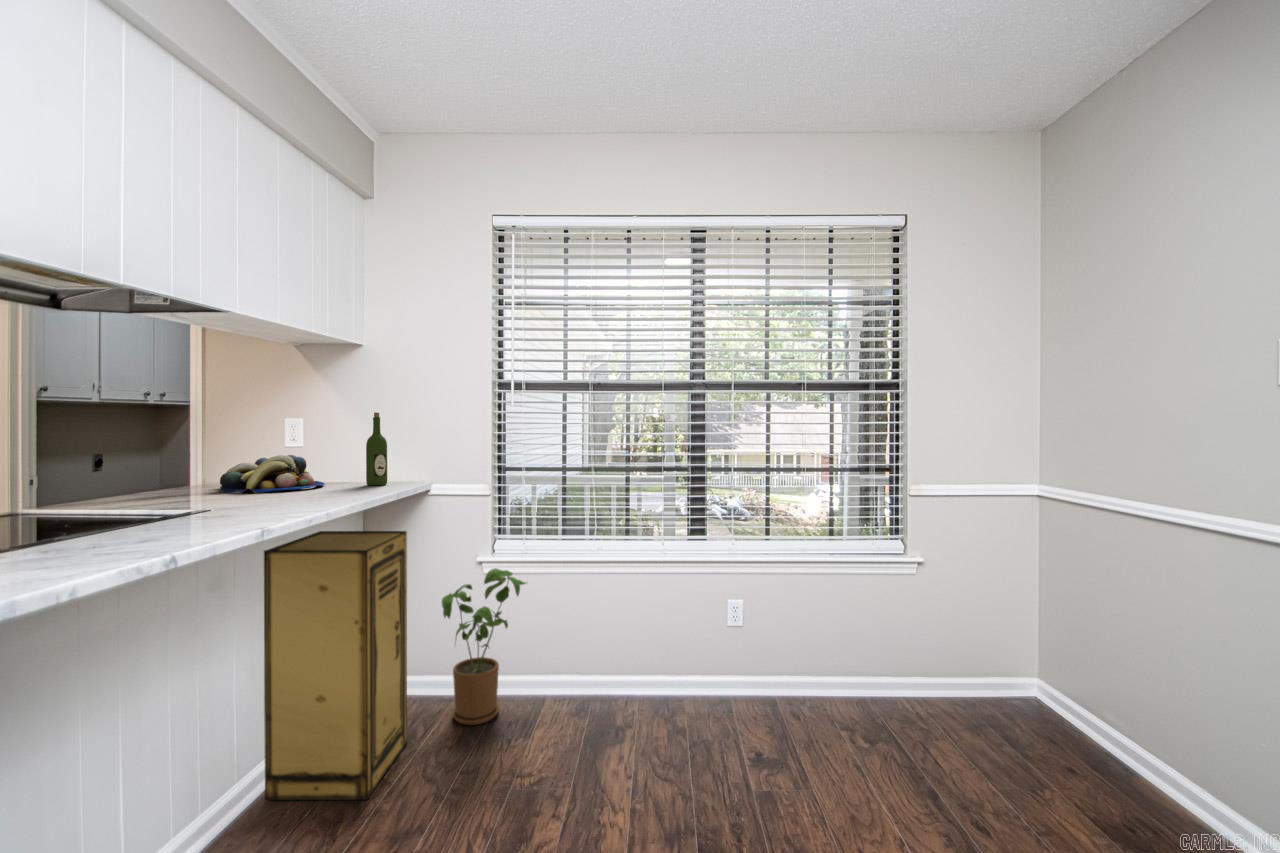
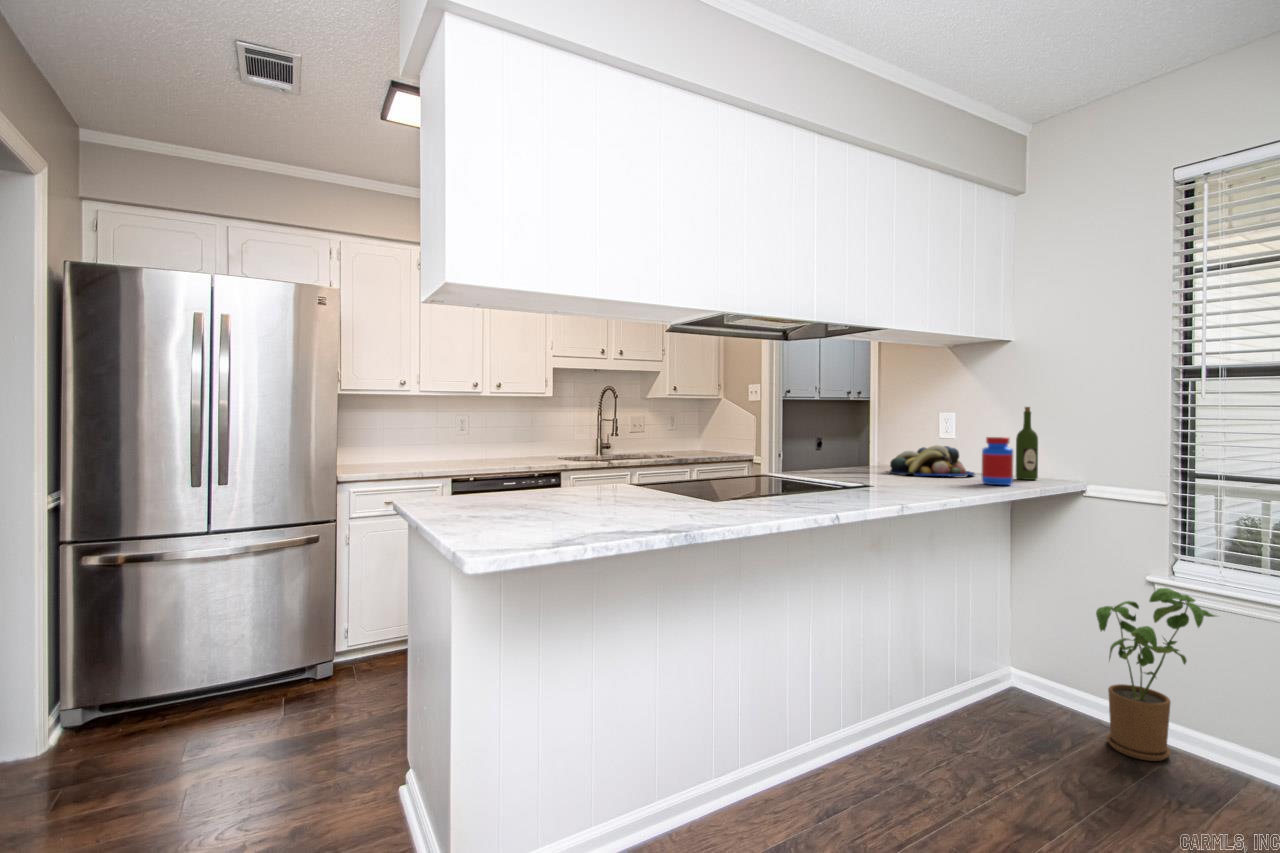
jar: none [335,444,368,496] -> present [982,437,1013,485]
storage cabinet: present [264,531,407,800] -> none [917,516,1053,769]

